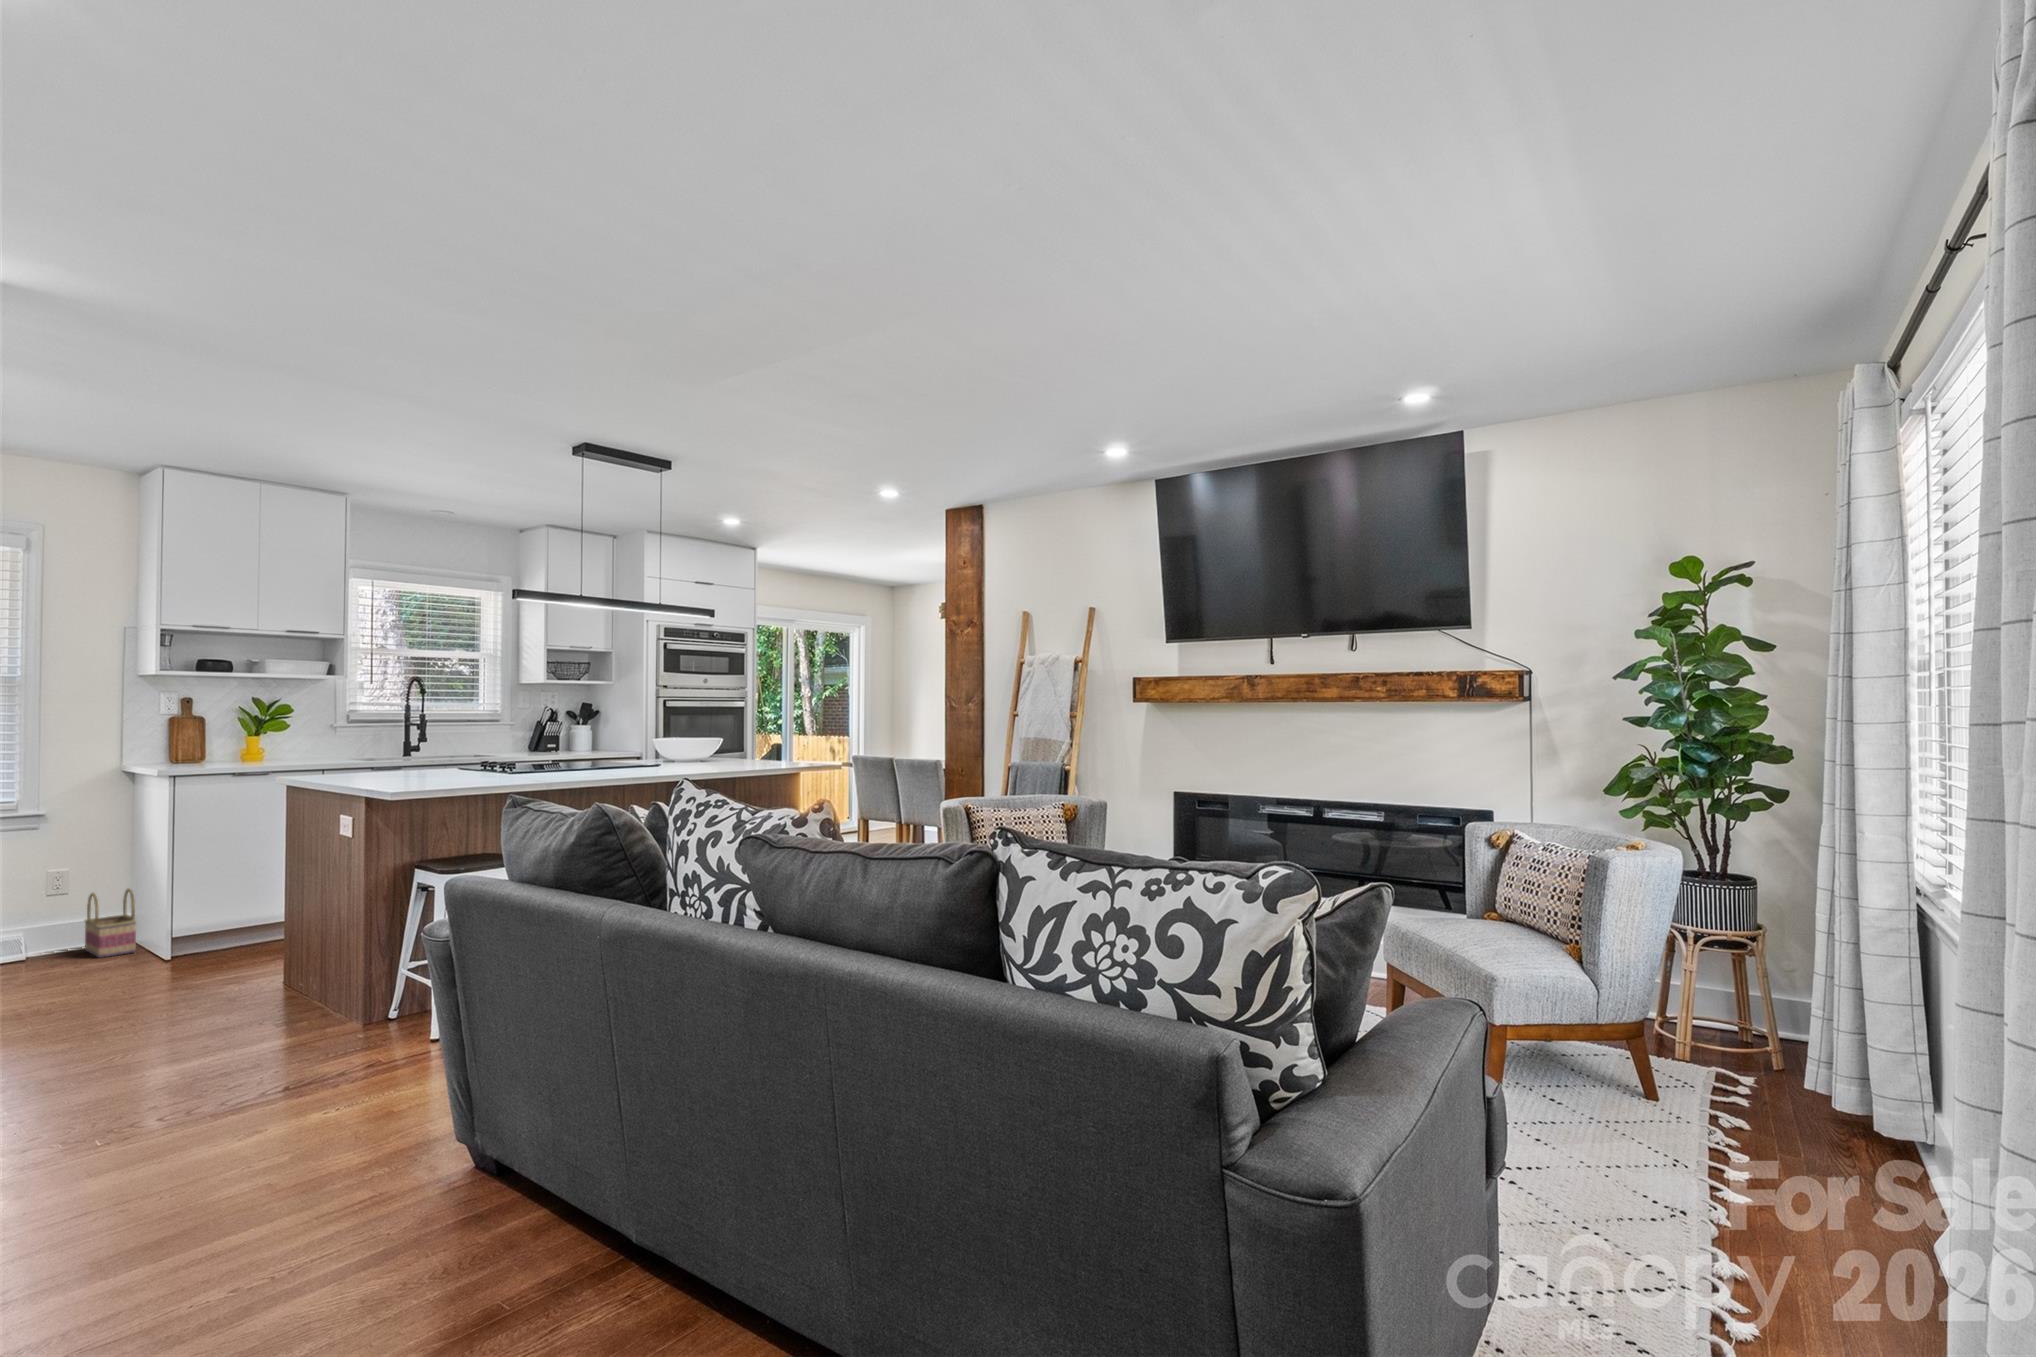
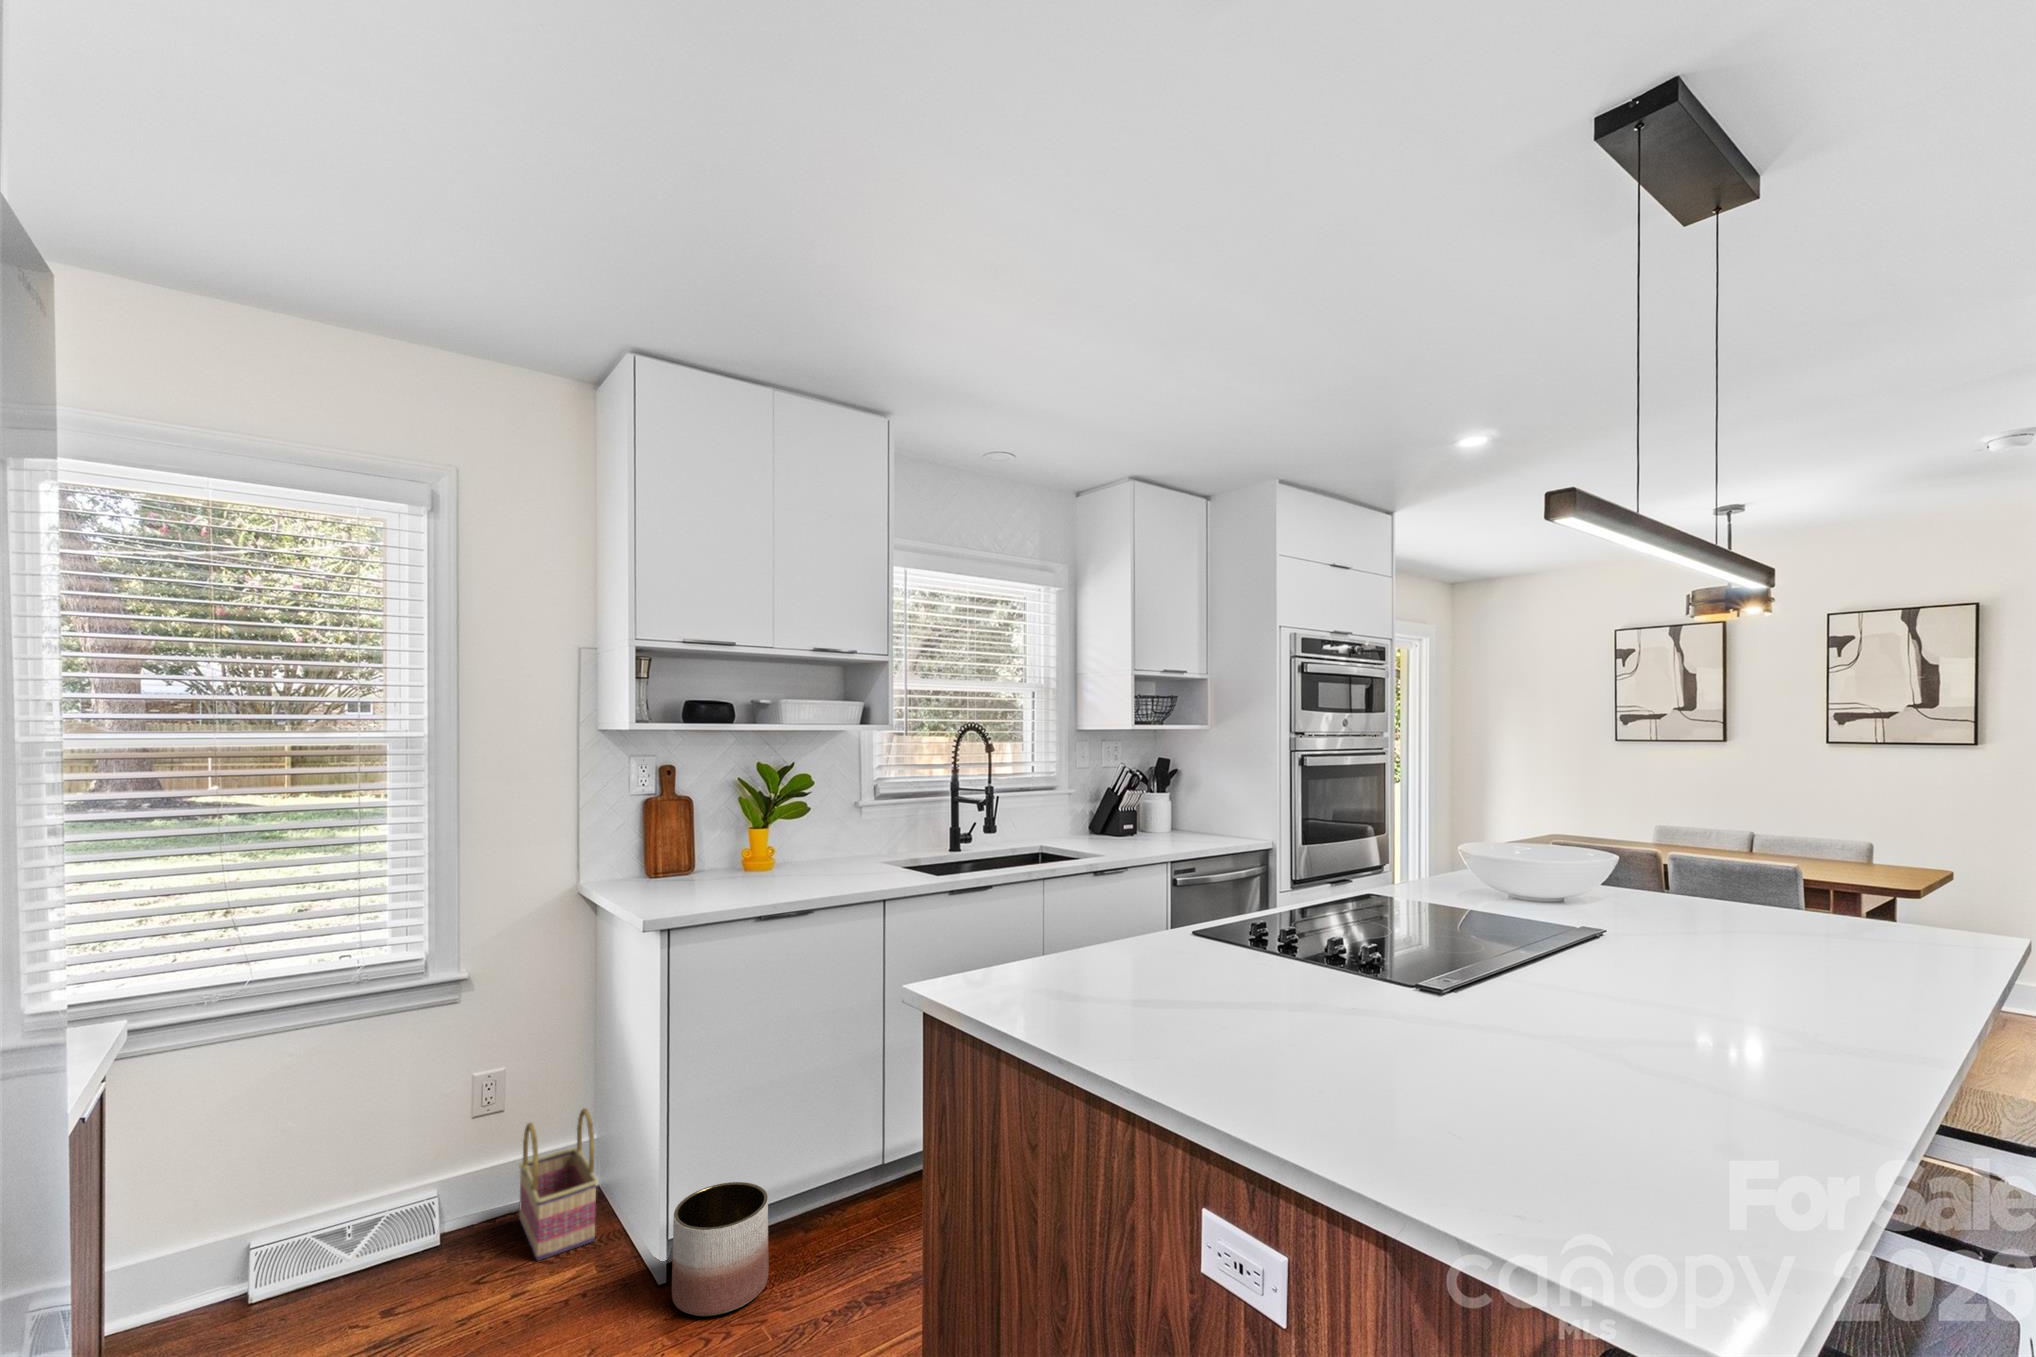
planter: none [181,911,240,962] -> present [672,1182,769,1316]

